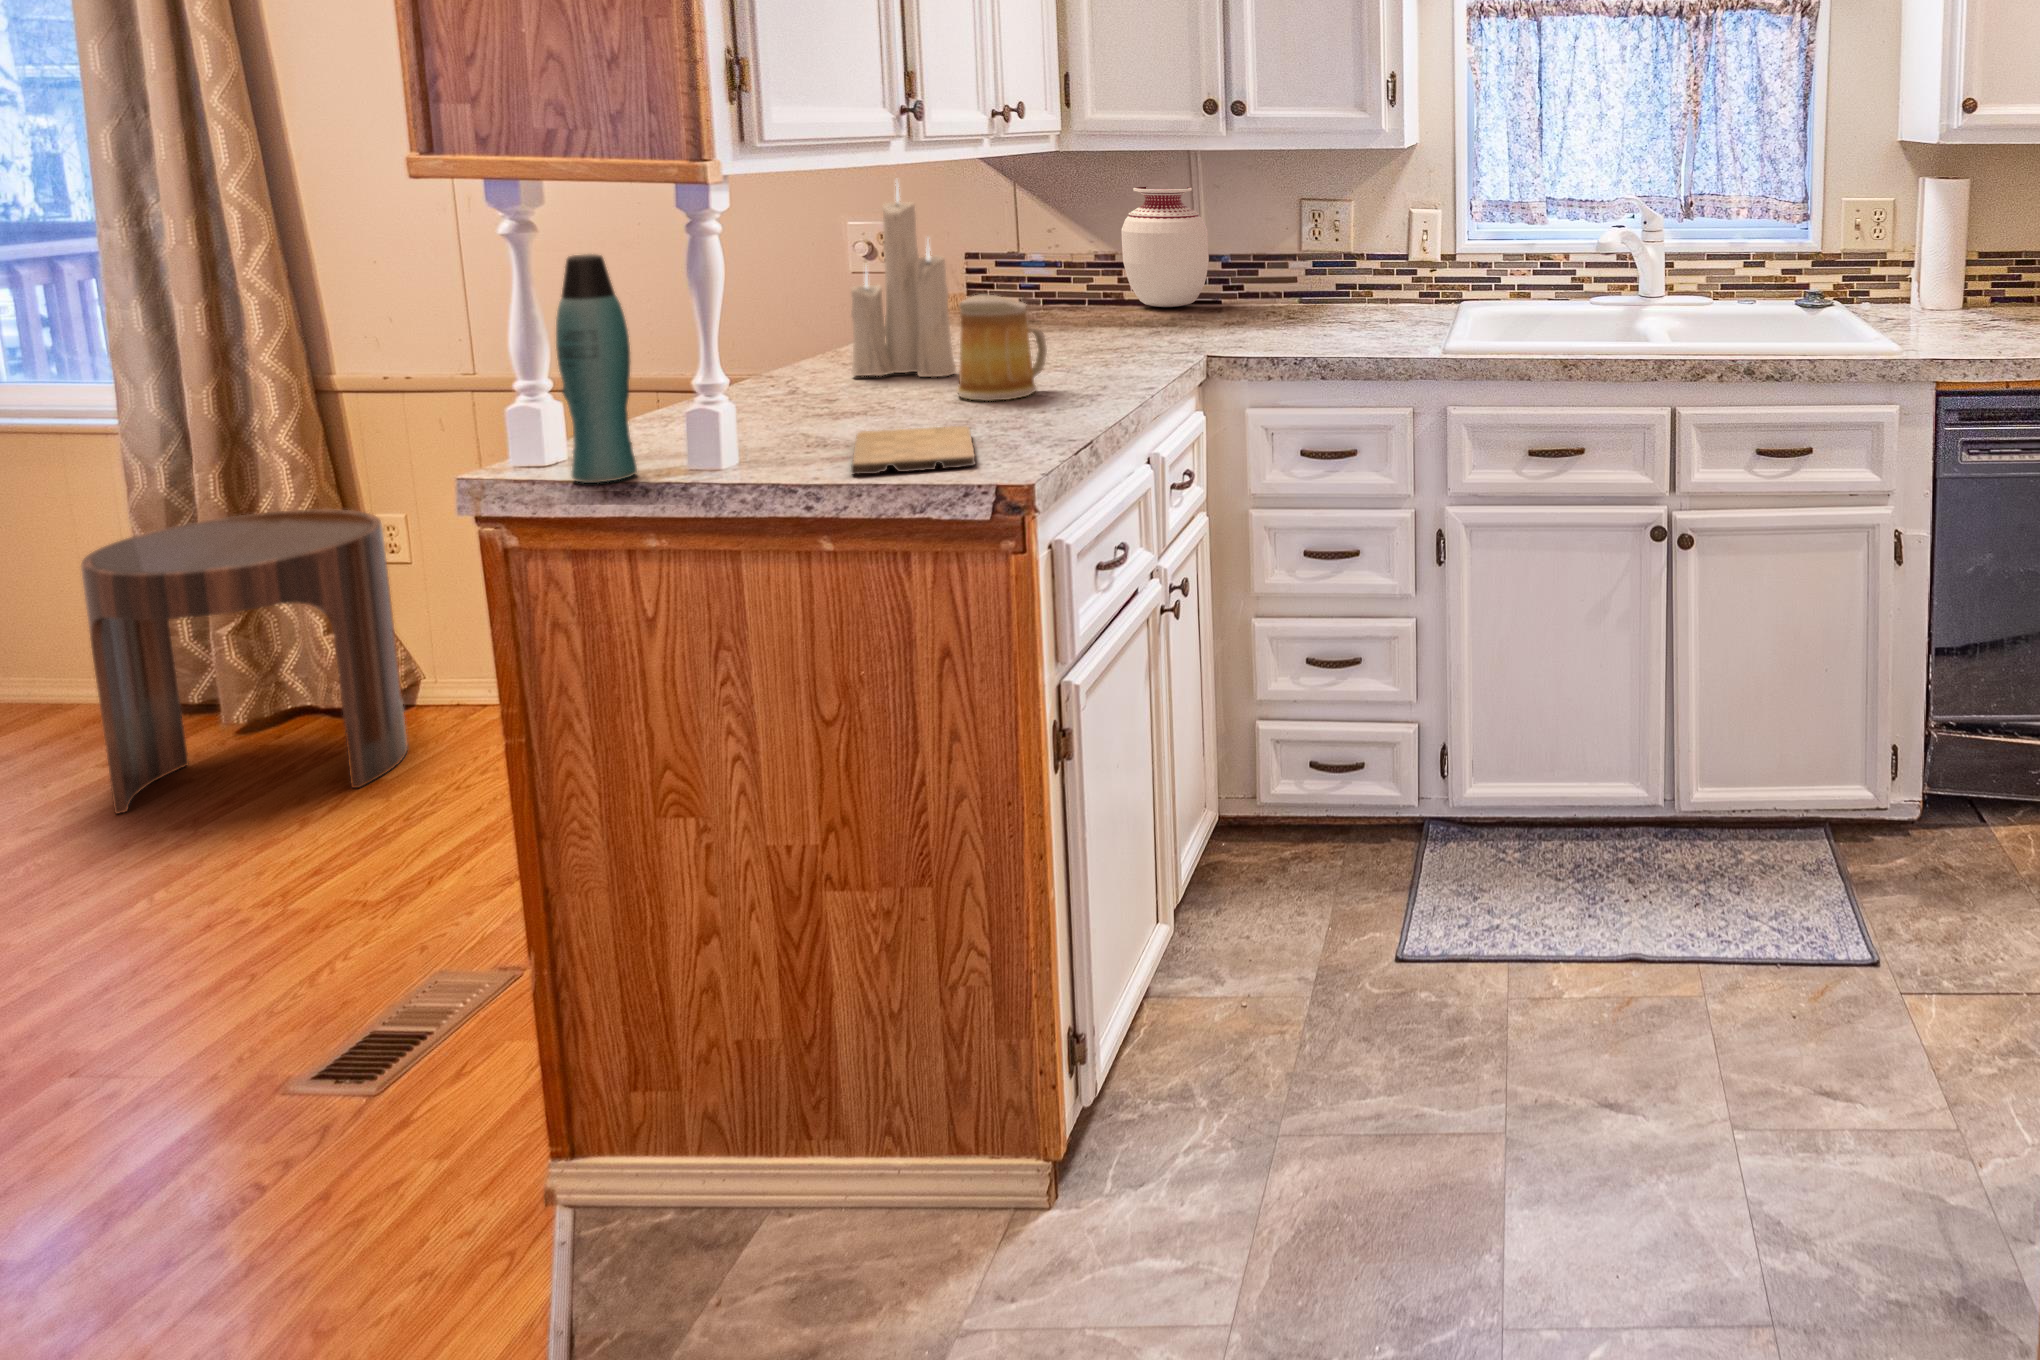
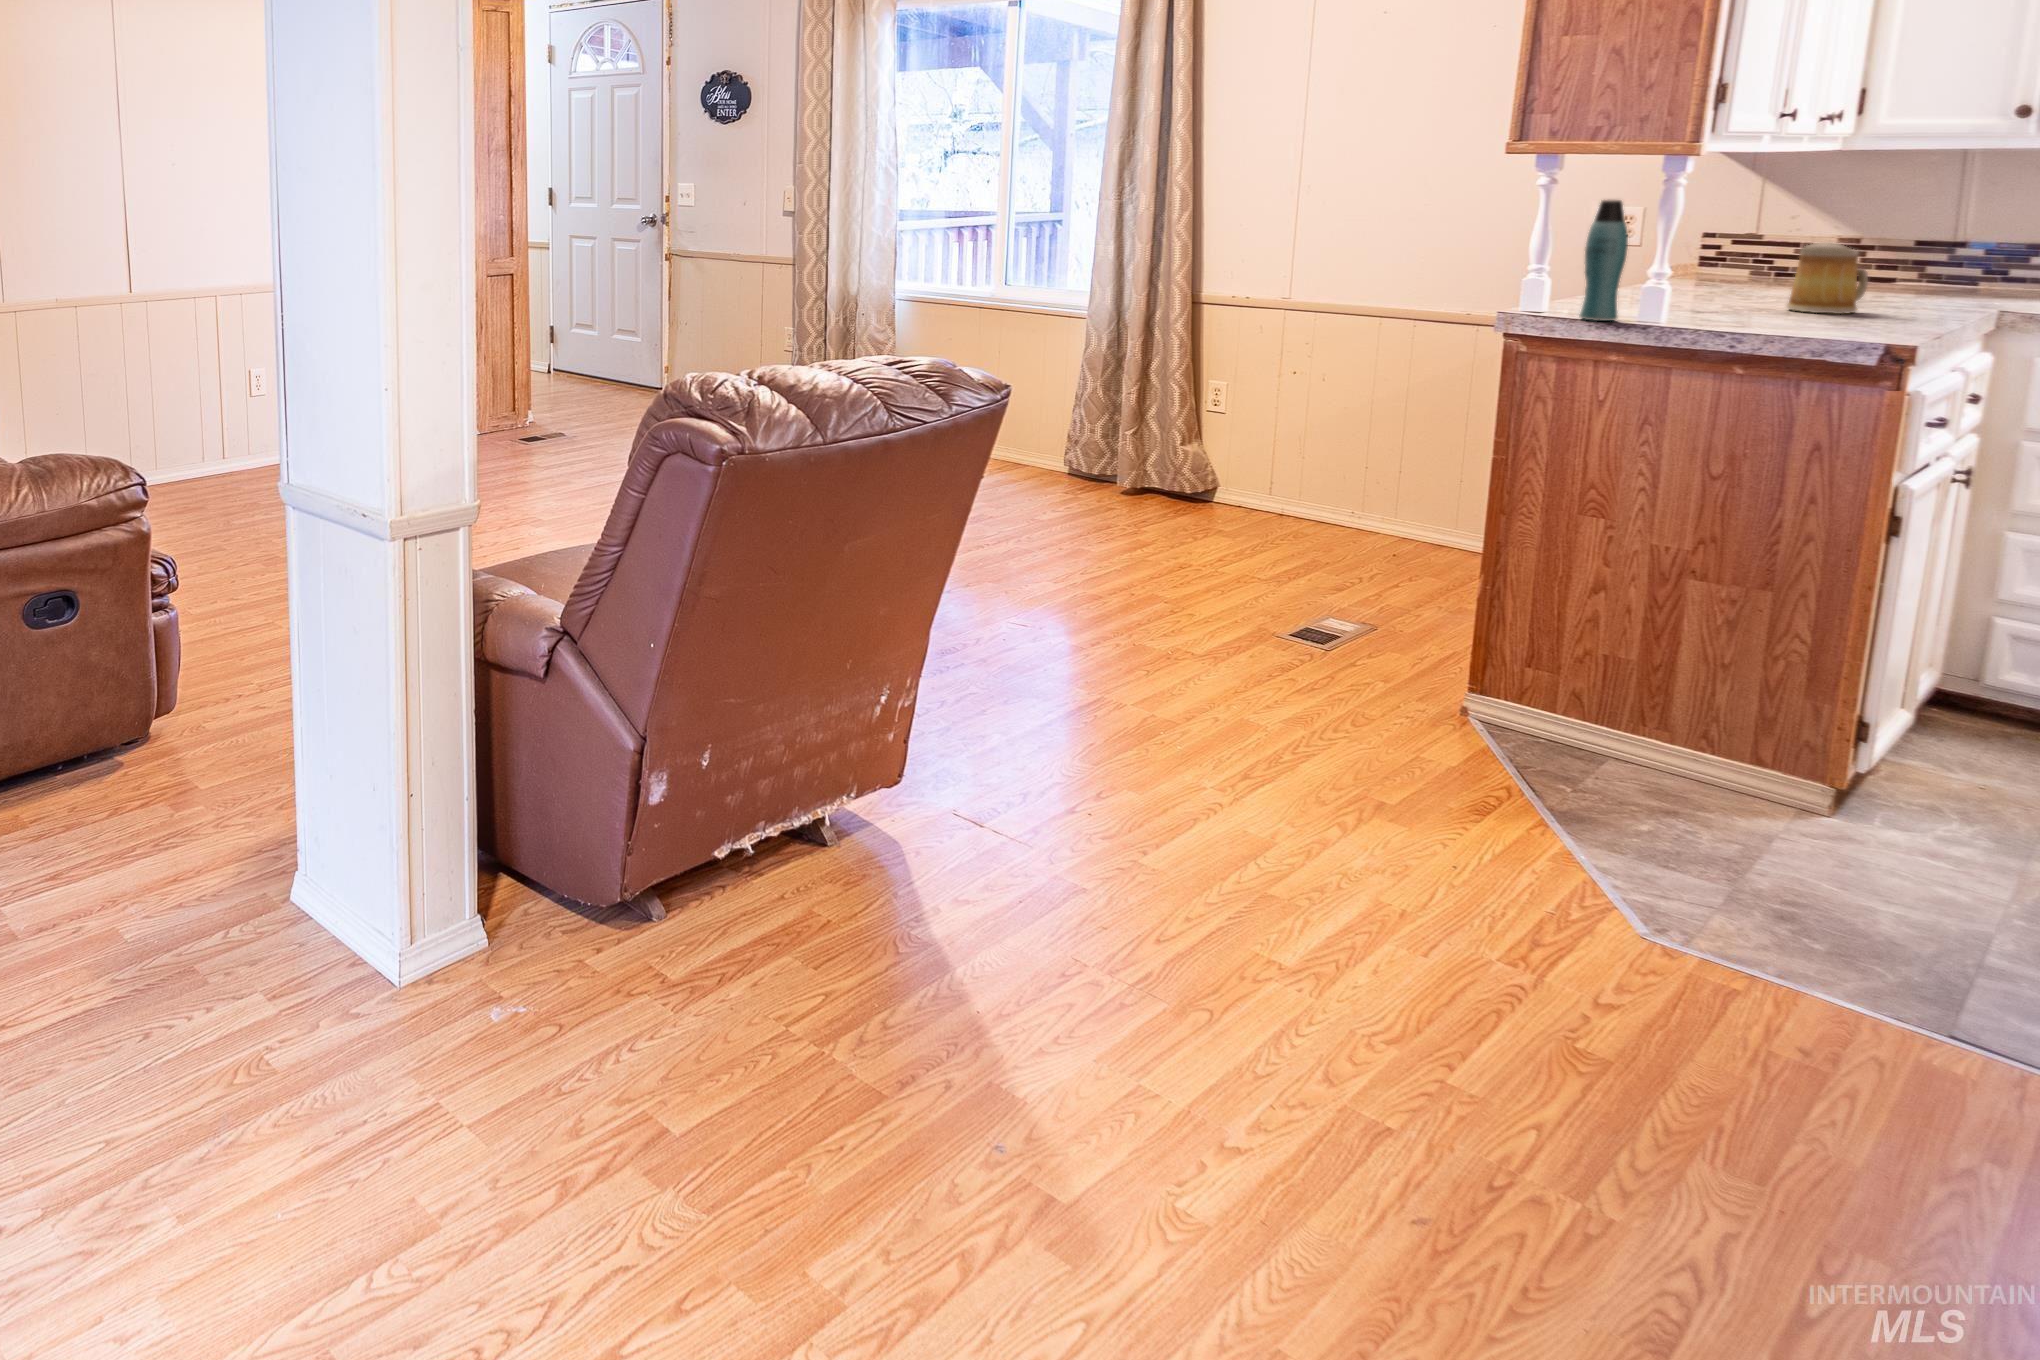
candle: present [851,187,956,377] -> none [1678,161,1771,301]
vase: present [1121,187,1209,307] -> none [1870,183,1972,281]
cutting board: present [851,426,975,474] -> none [1746,314,1862,334]
side table: present [81,509,407,814] -> none [1091,370,1238,531]

